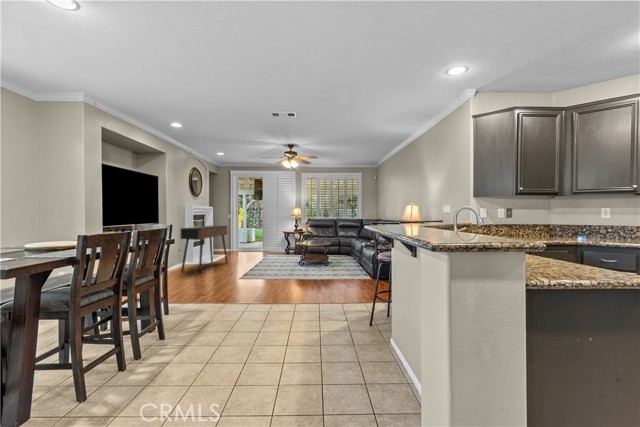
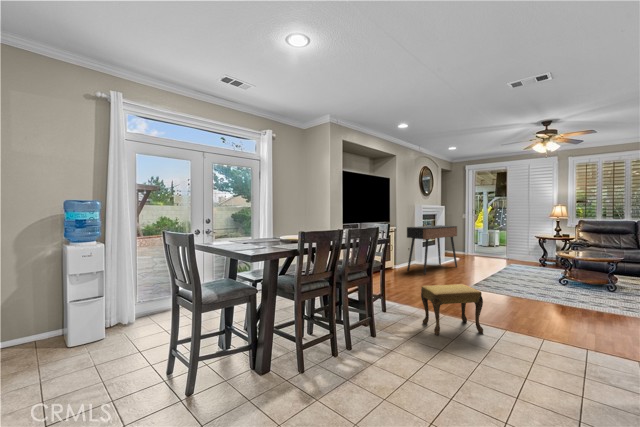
footstool: none [207,273,258,320] -> present [421,284,483,335]

